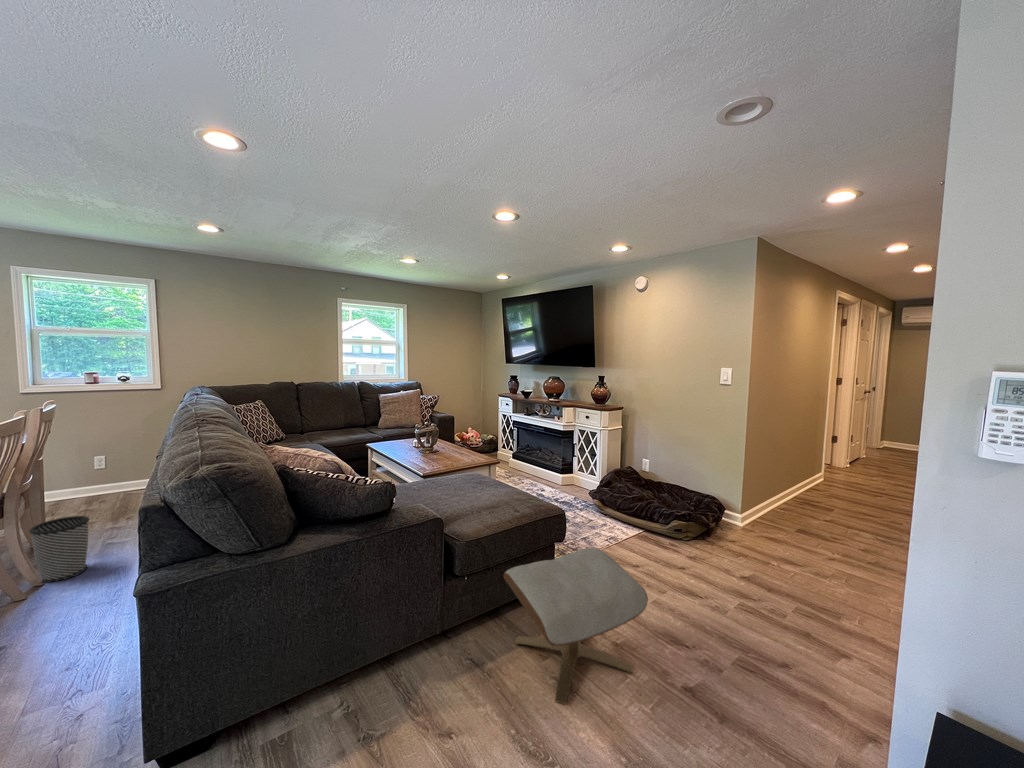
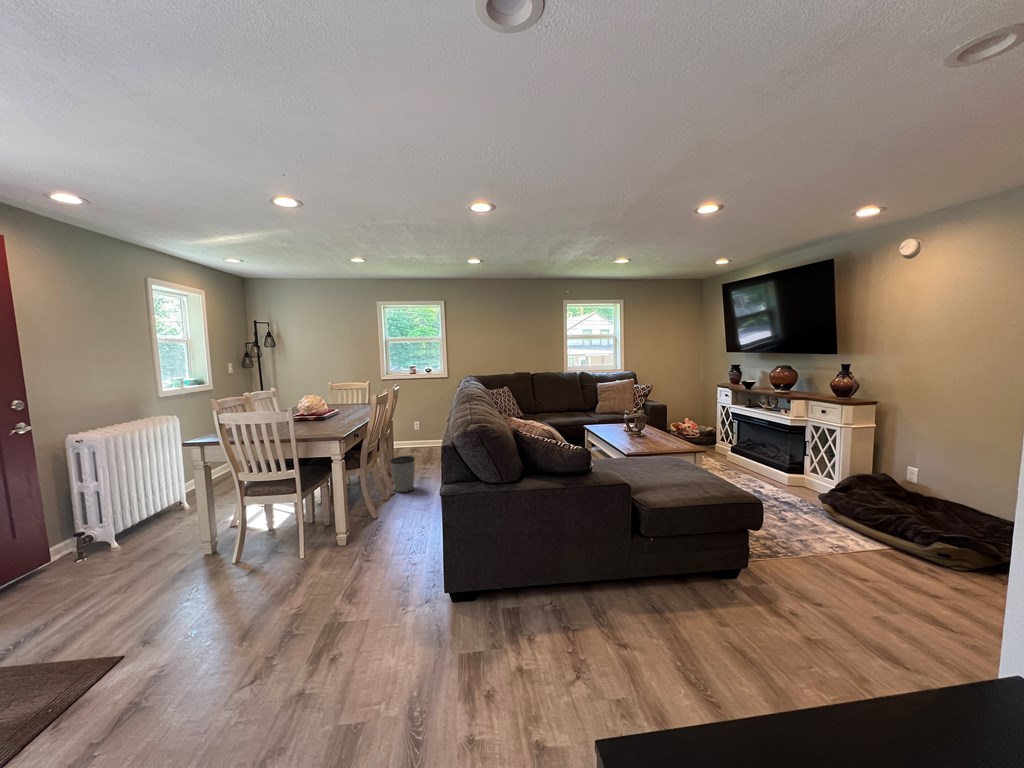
ottoman: present [504,548,648,704] -> none [682,535,836,660]

